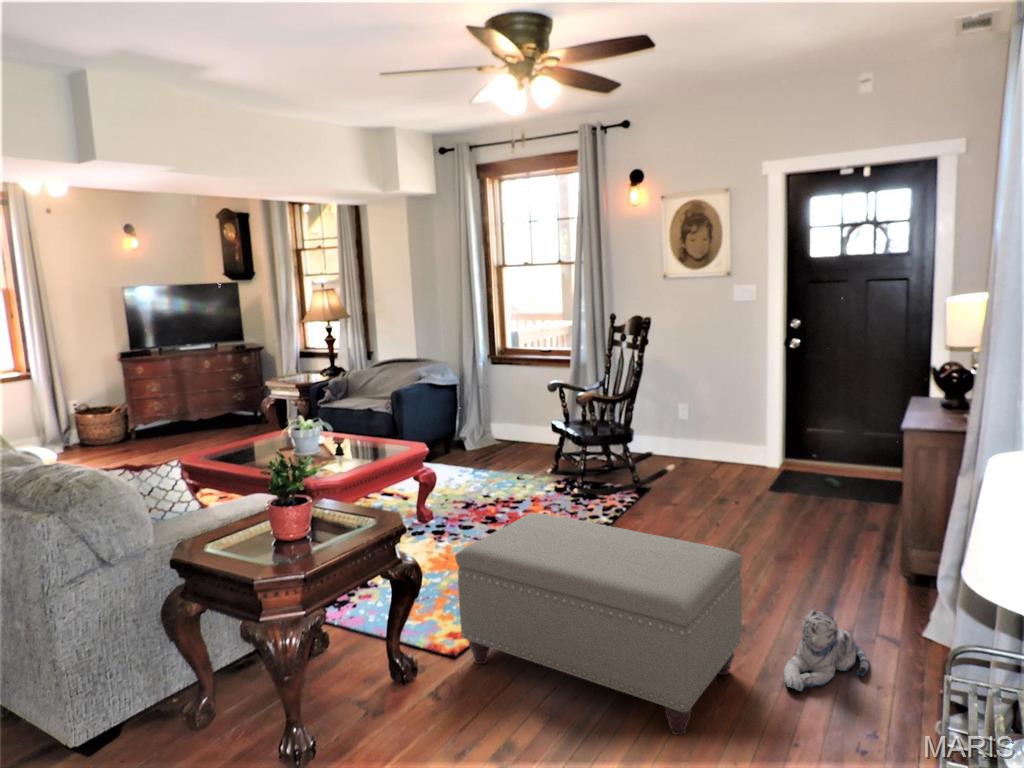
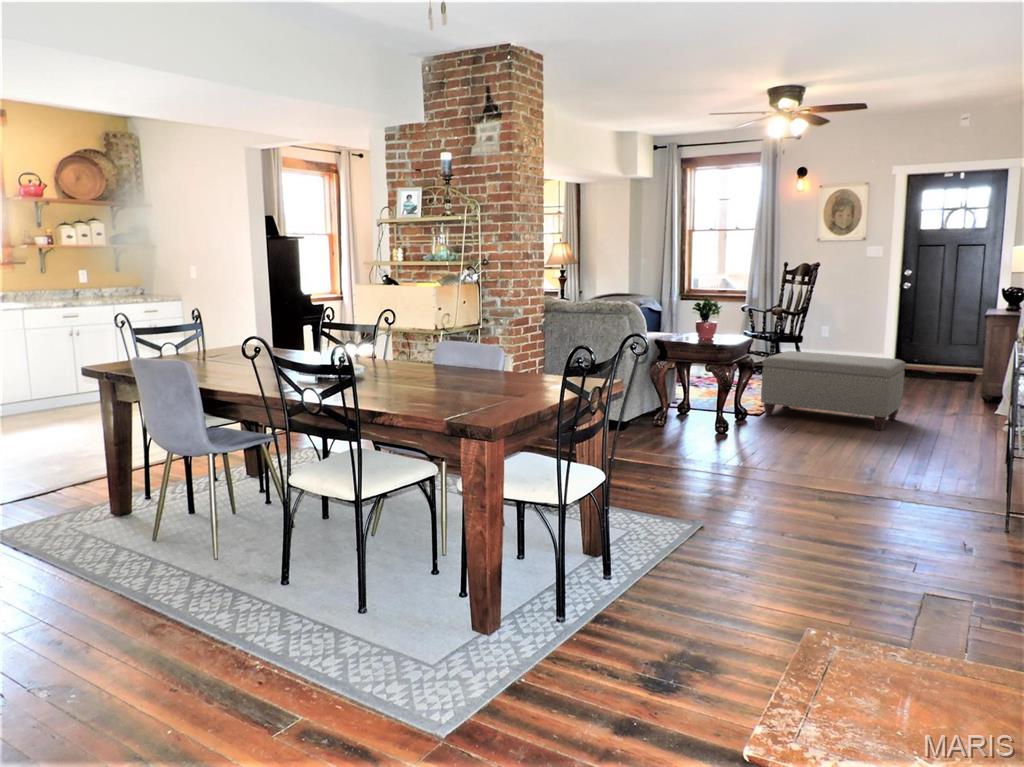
plush toy: present [784,610,869,691] -> none [922,390,963,423]

